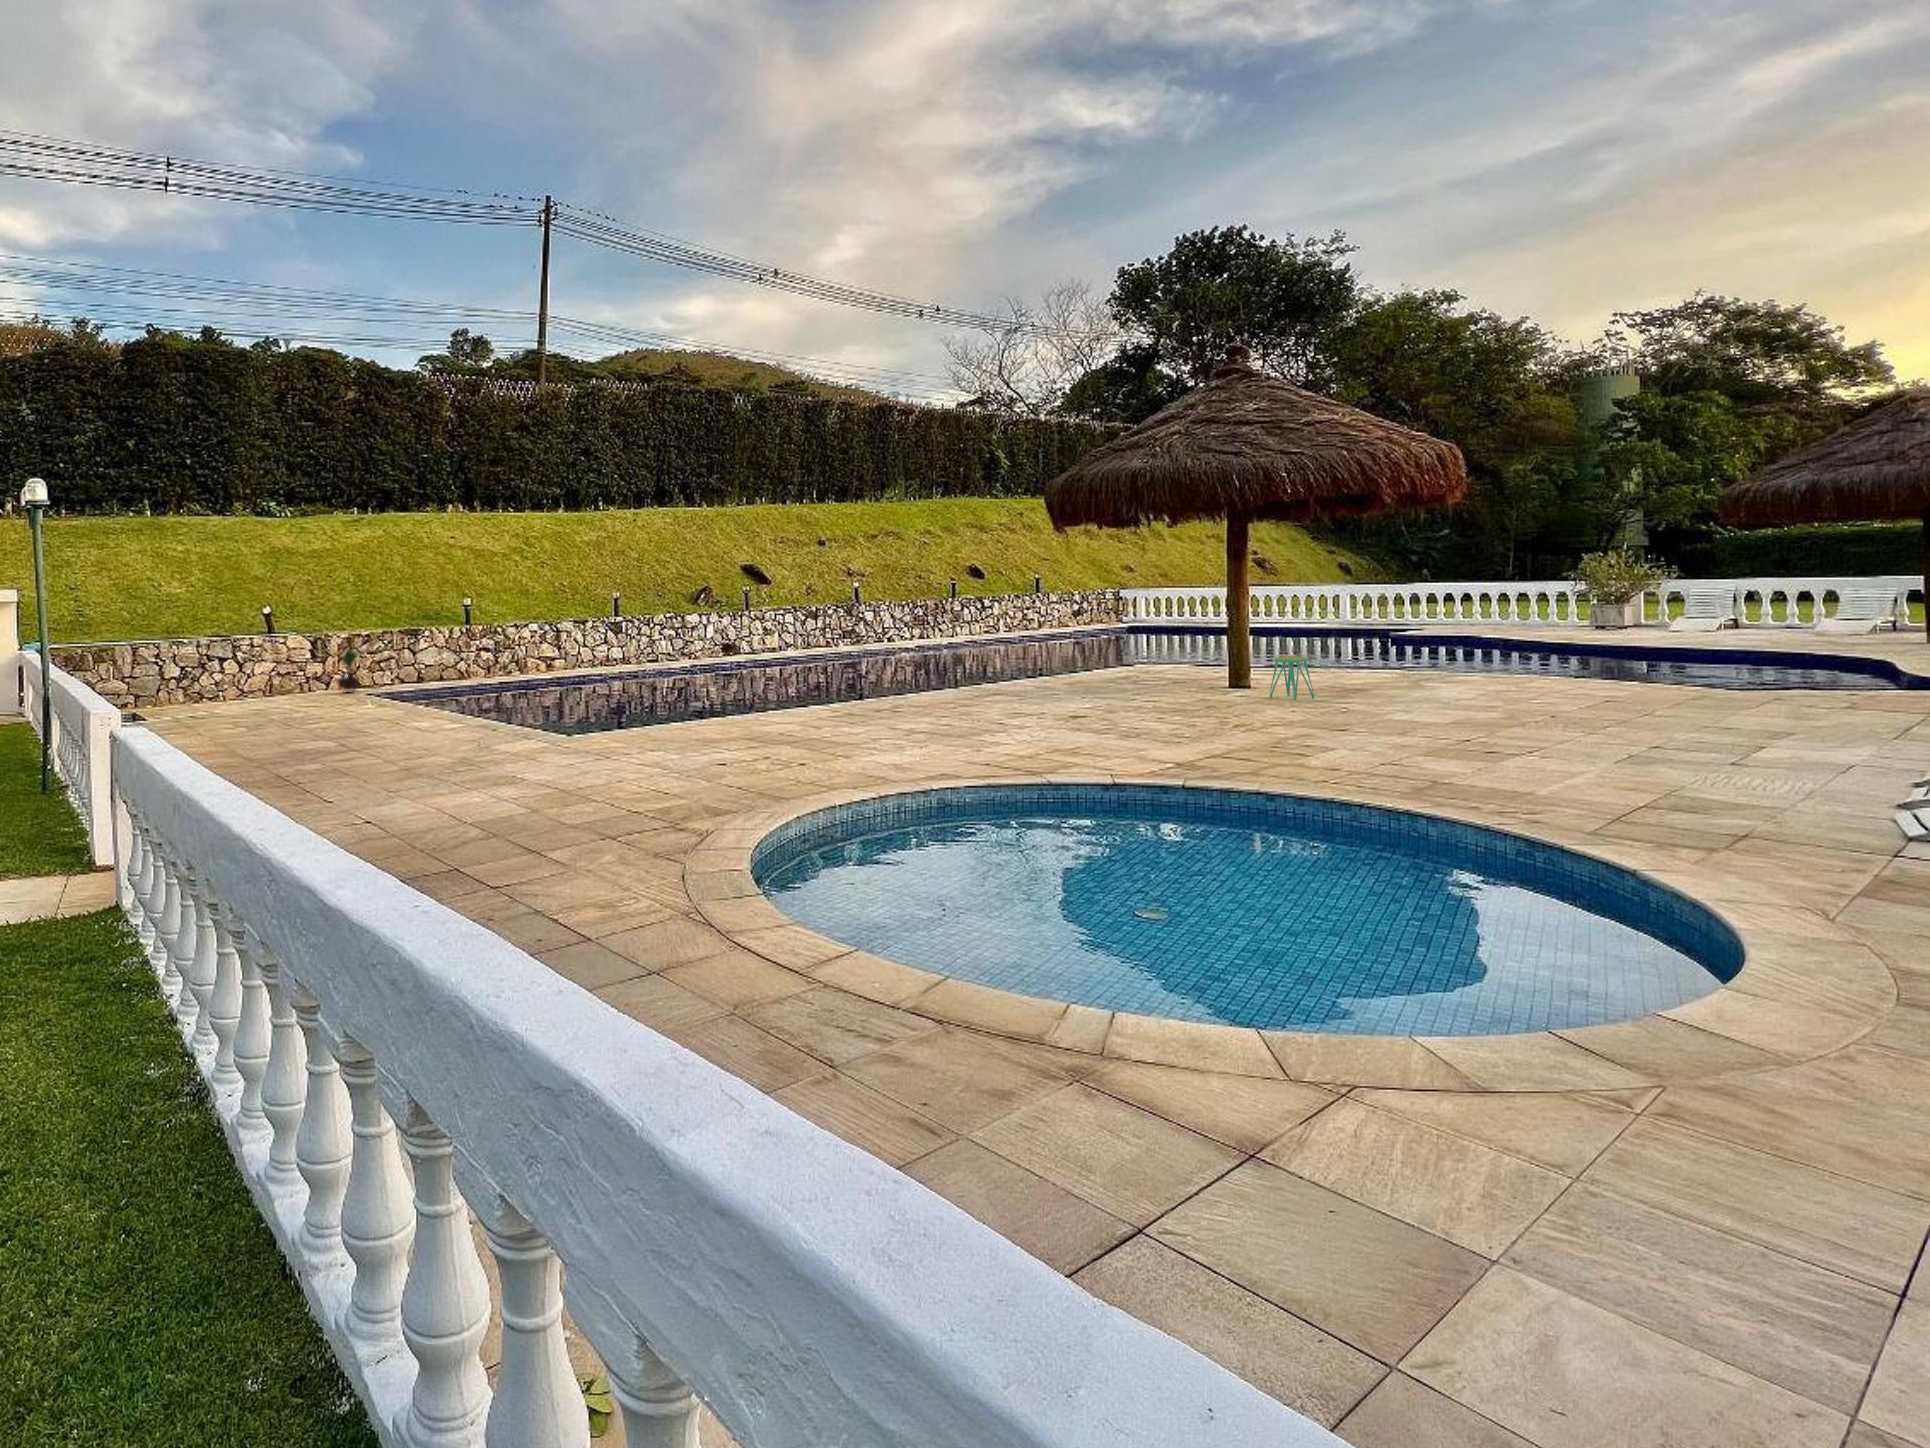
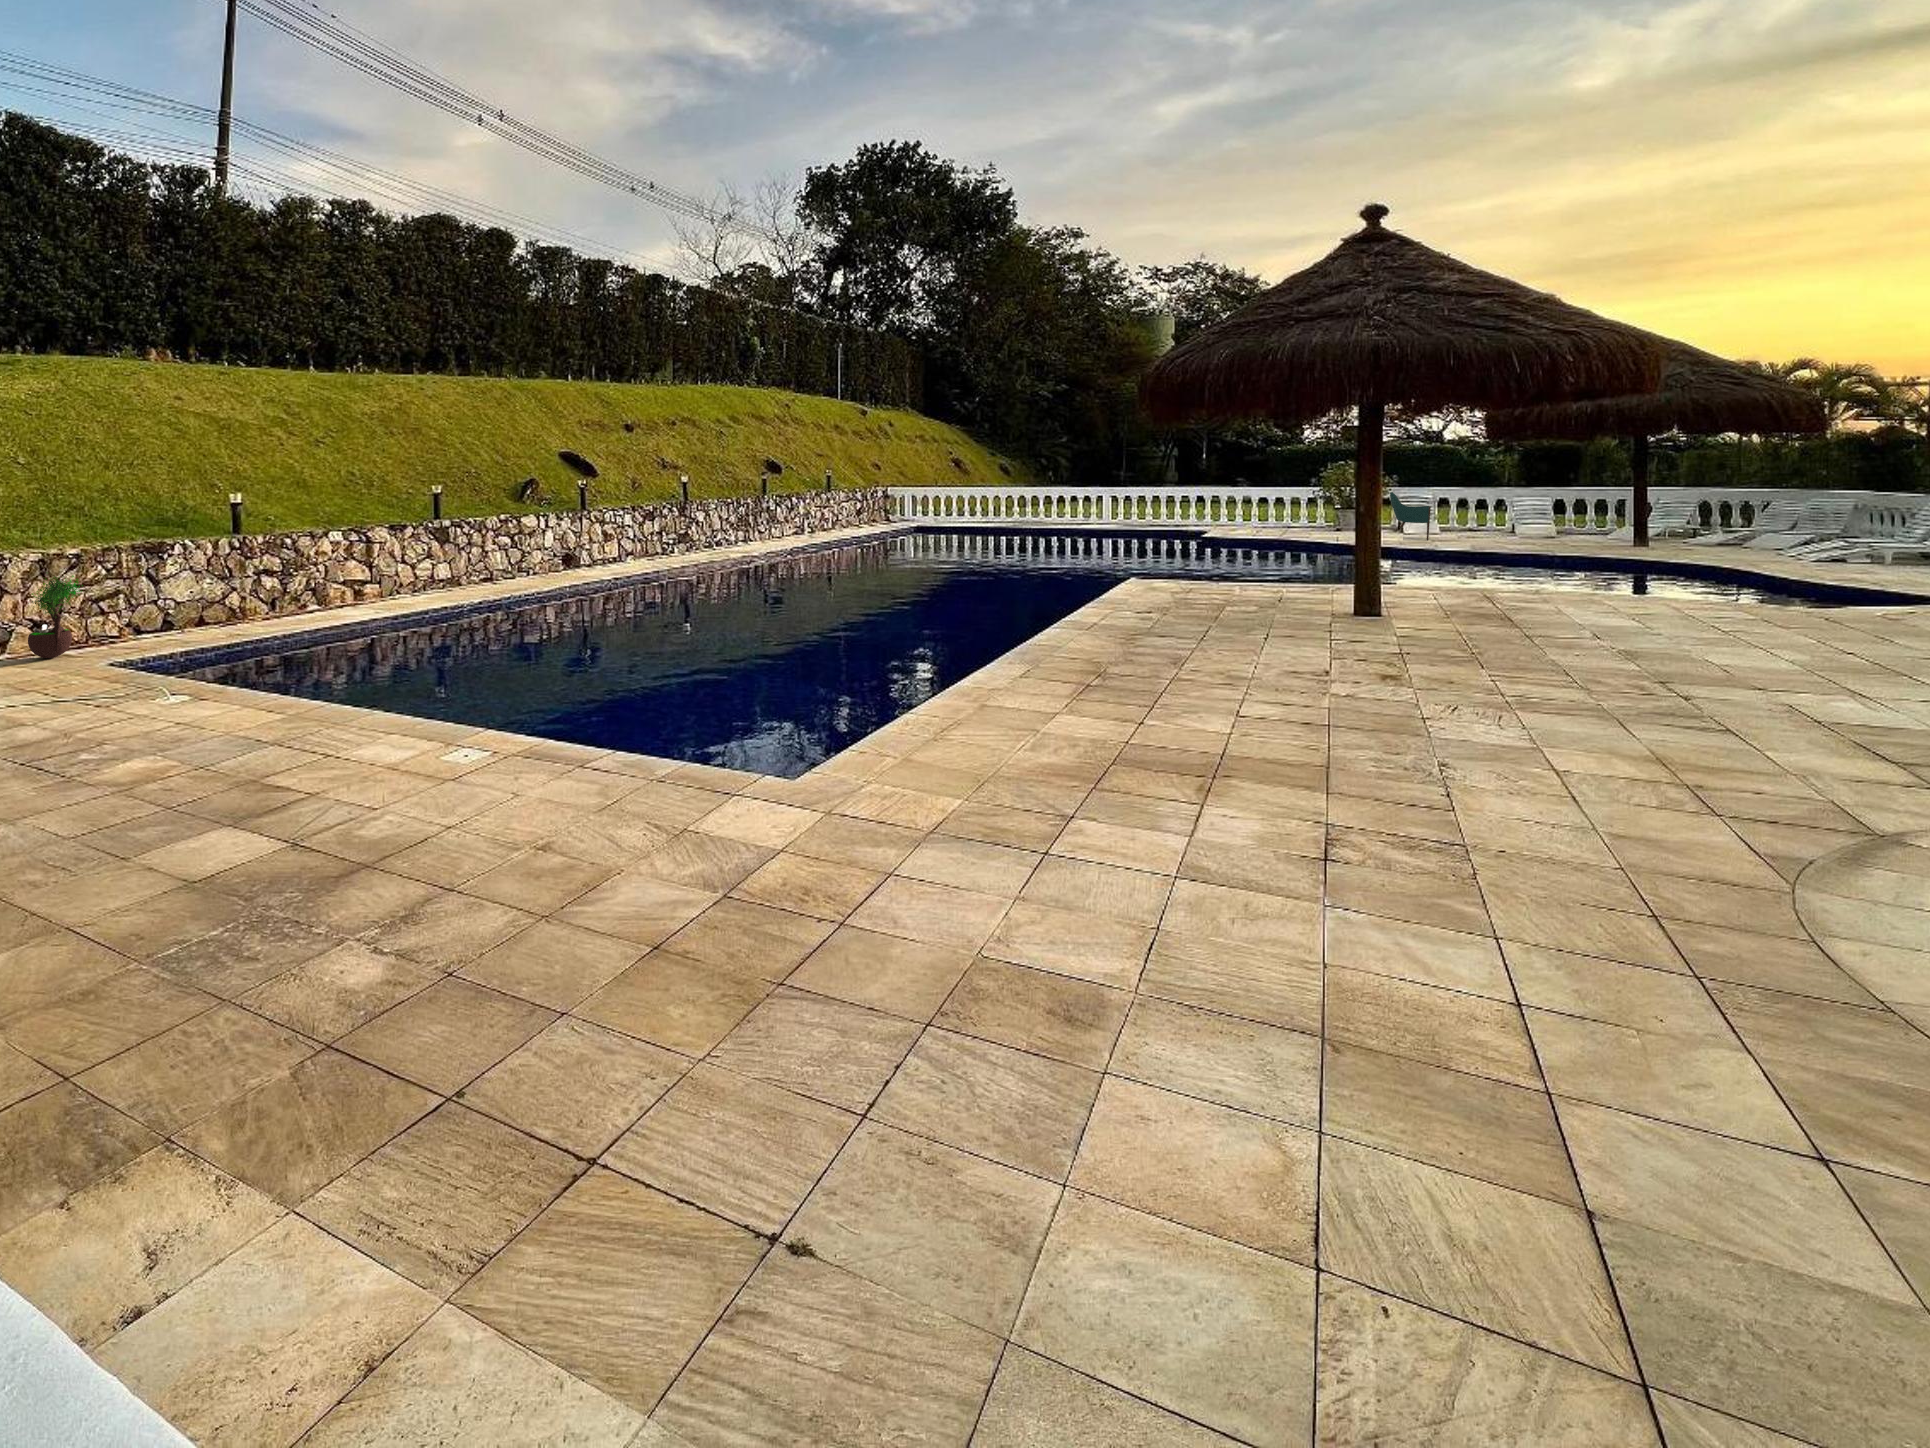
chair: none [1647,587,1707,640] -> present [1390,492,1431,540]
stool: present [1270,656,1314,700] -> none [1377,572,1421,624]

